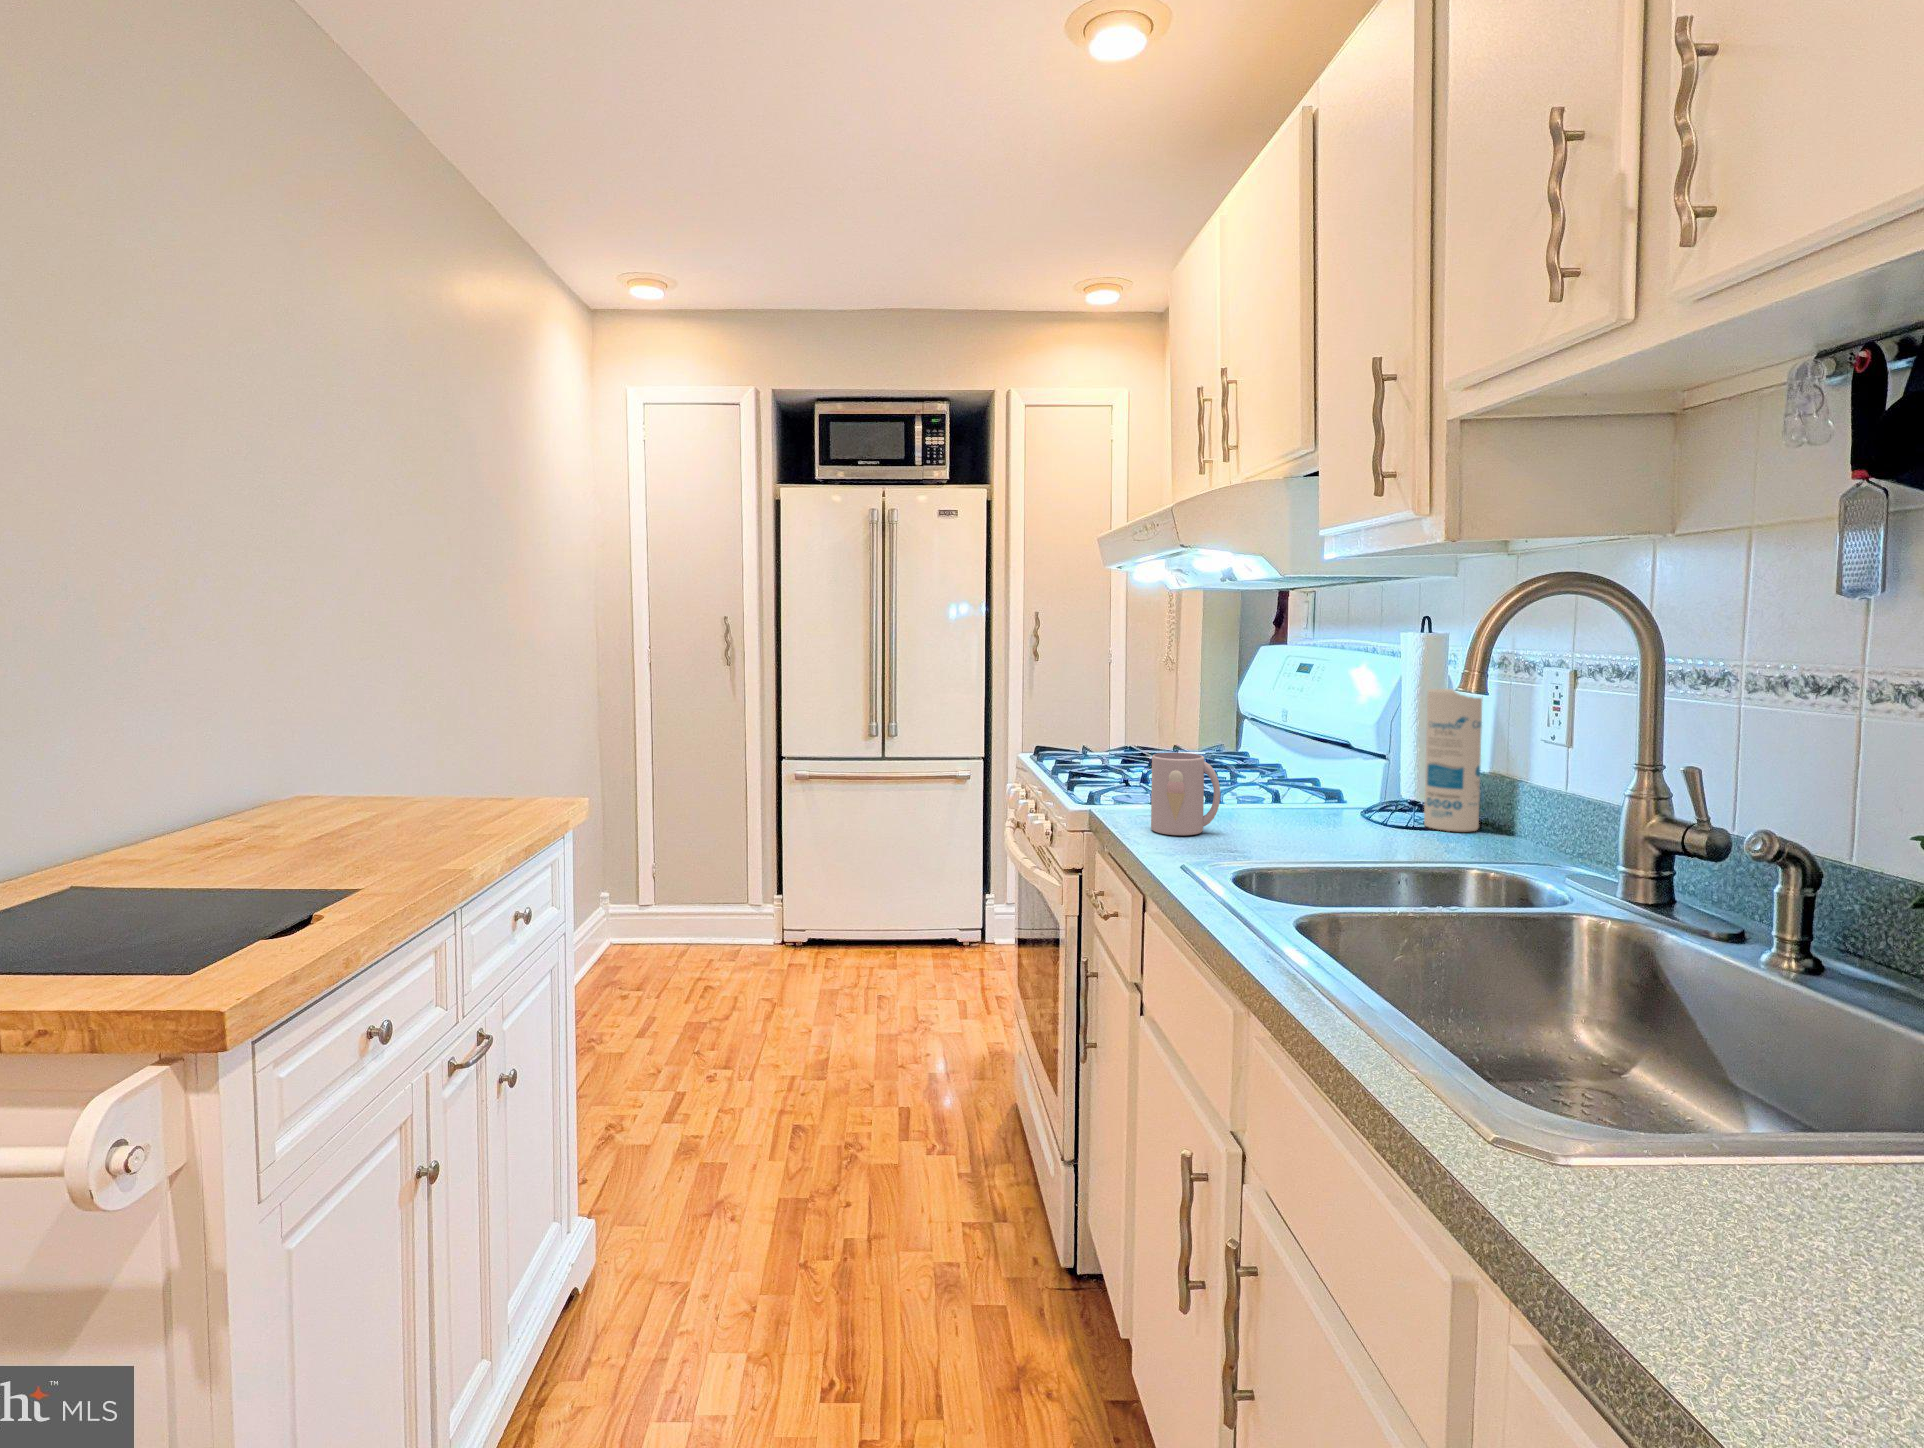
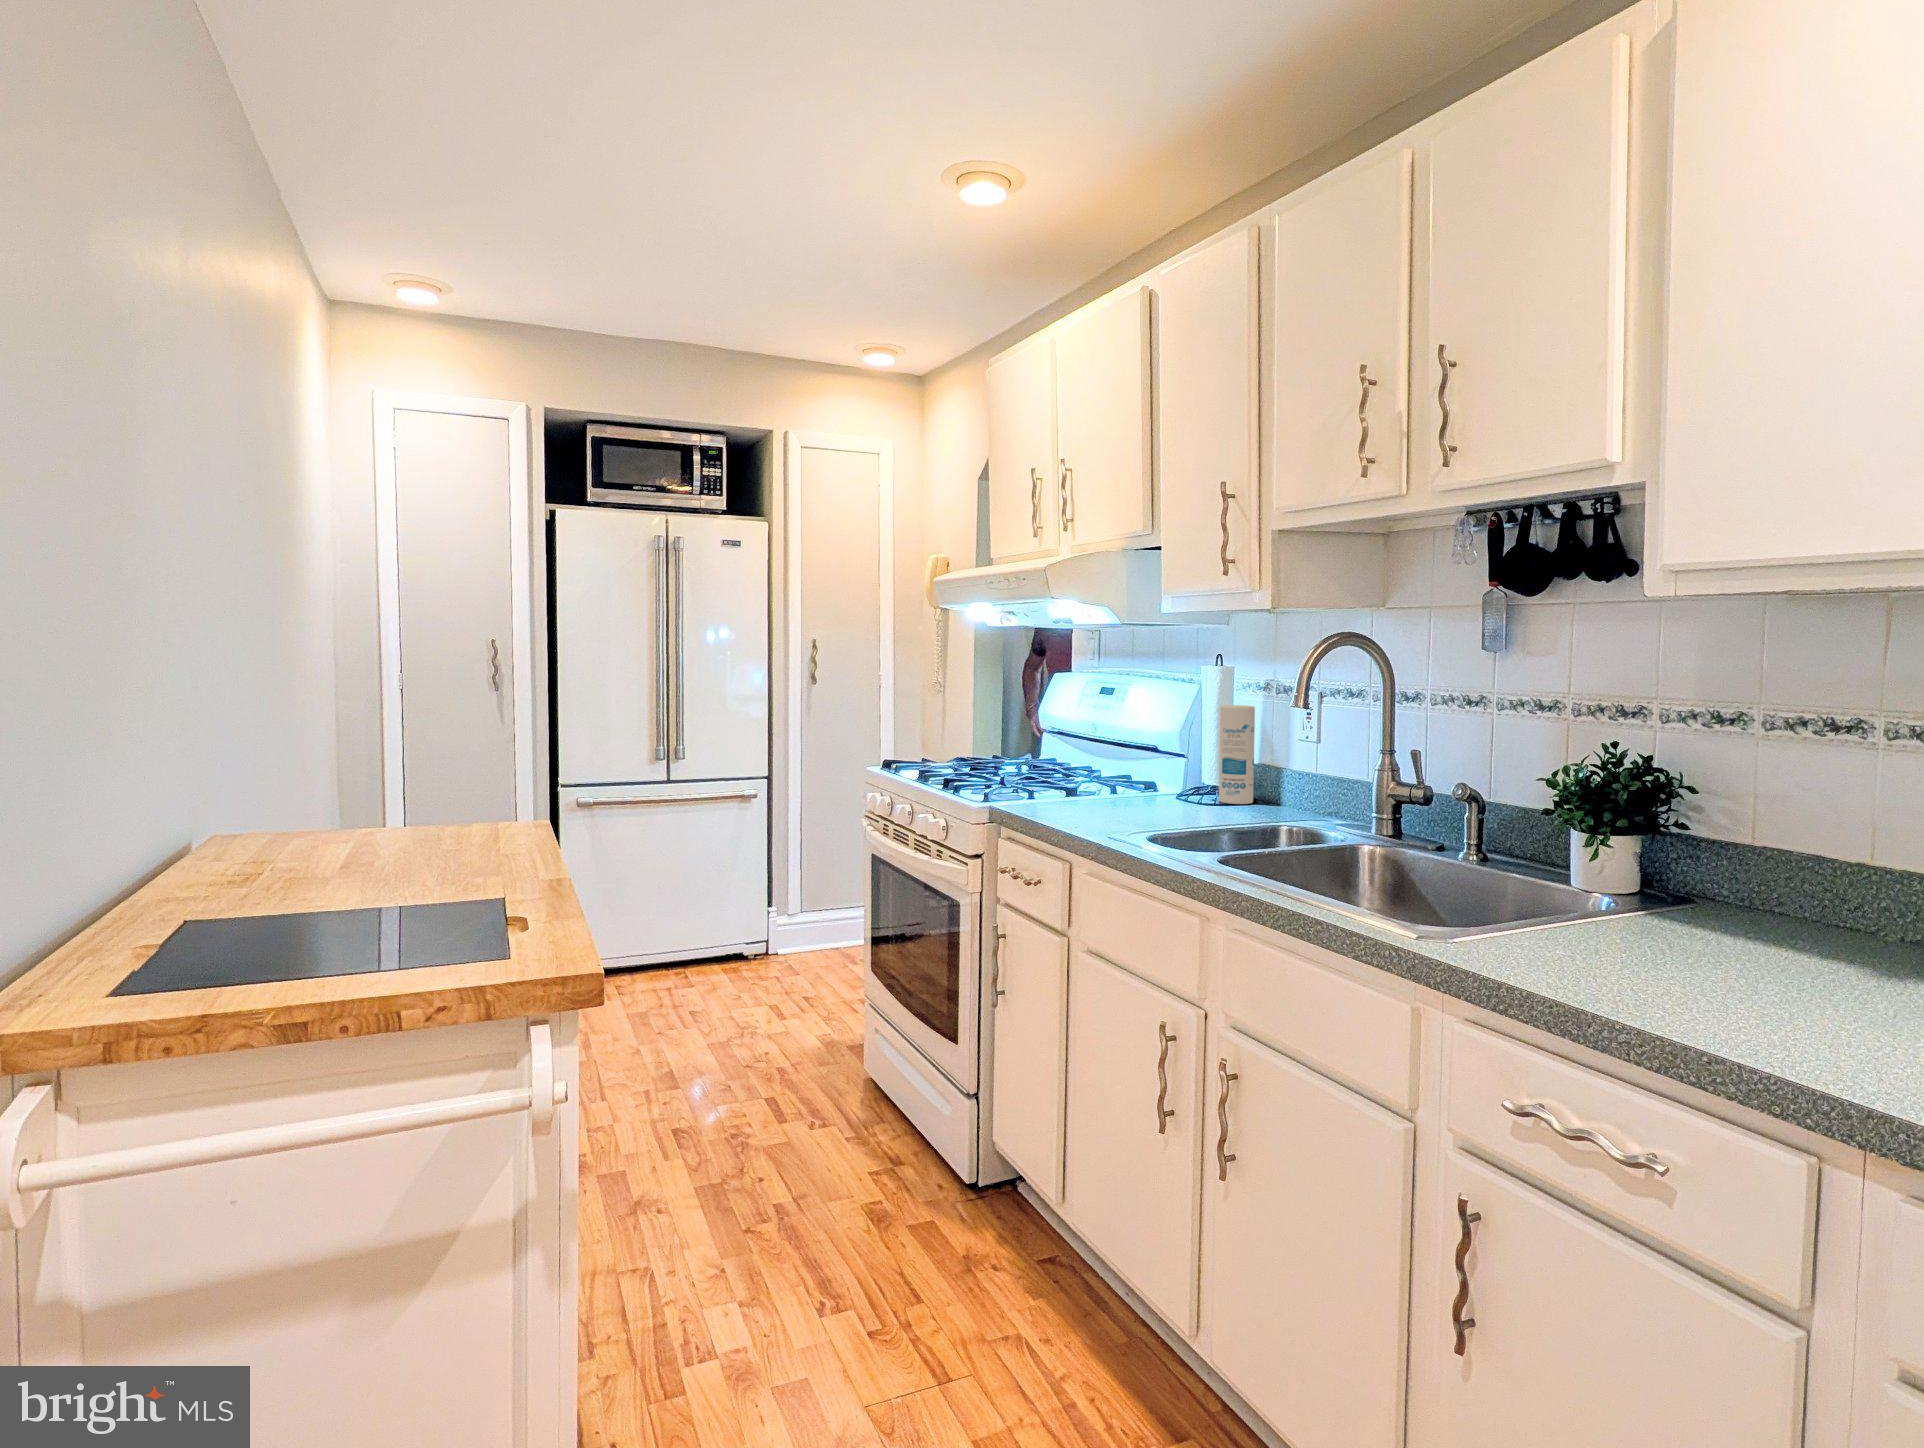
mug: present [1151,753,1220,835] -> none [1058,757,1108,818]

